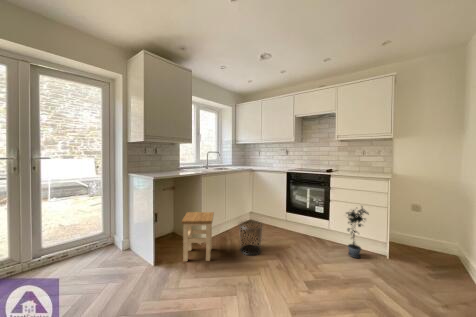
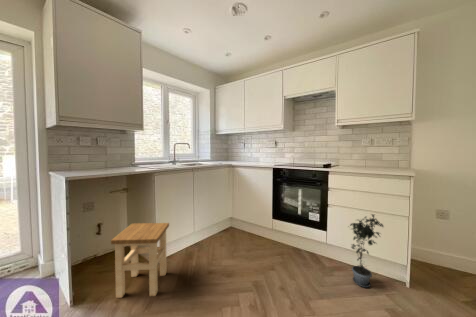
waste bin: present [240,221,262,255] -> none [202,233,236,284]

